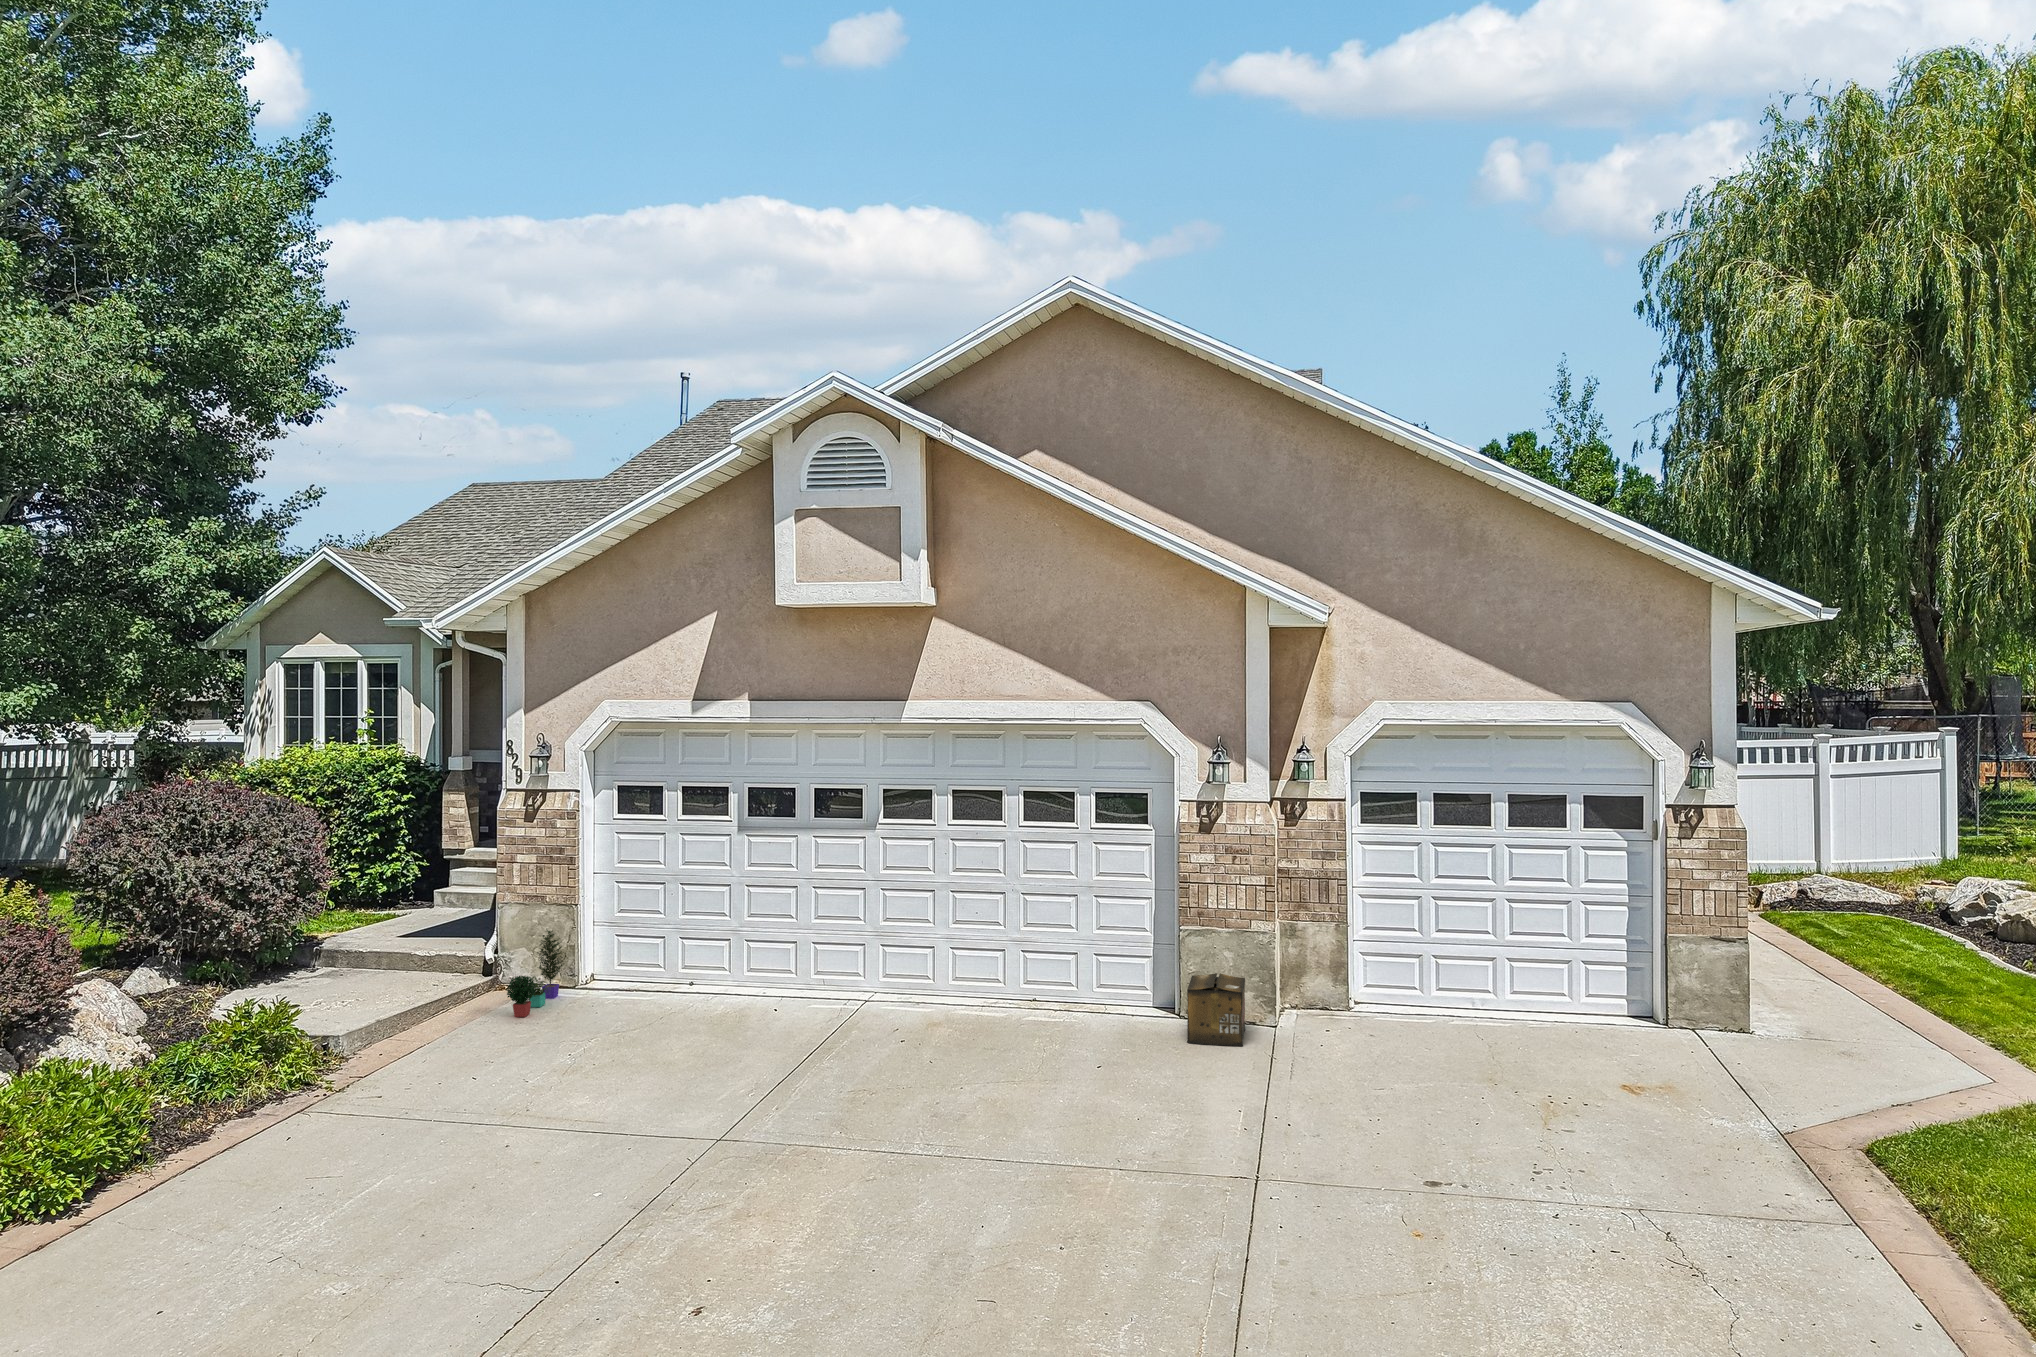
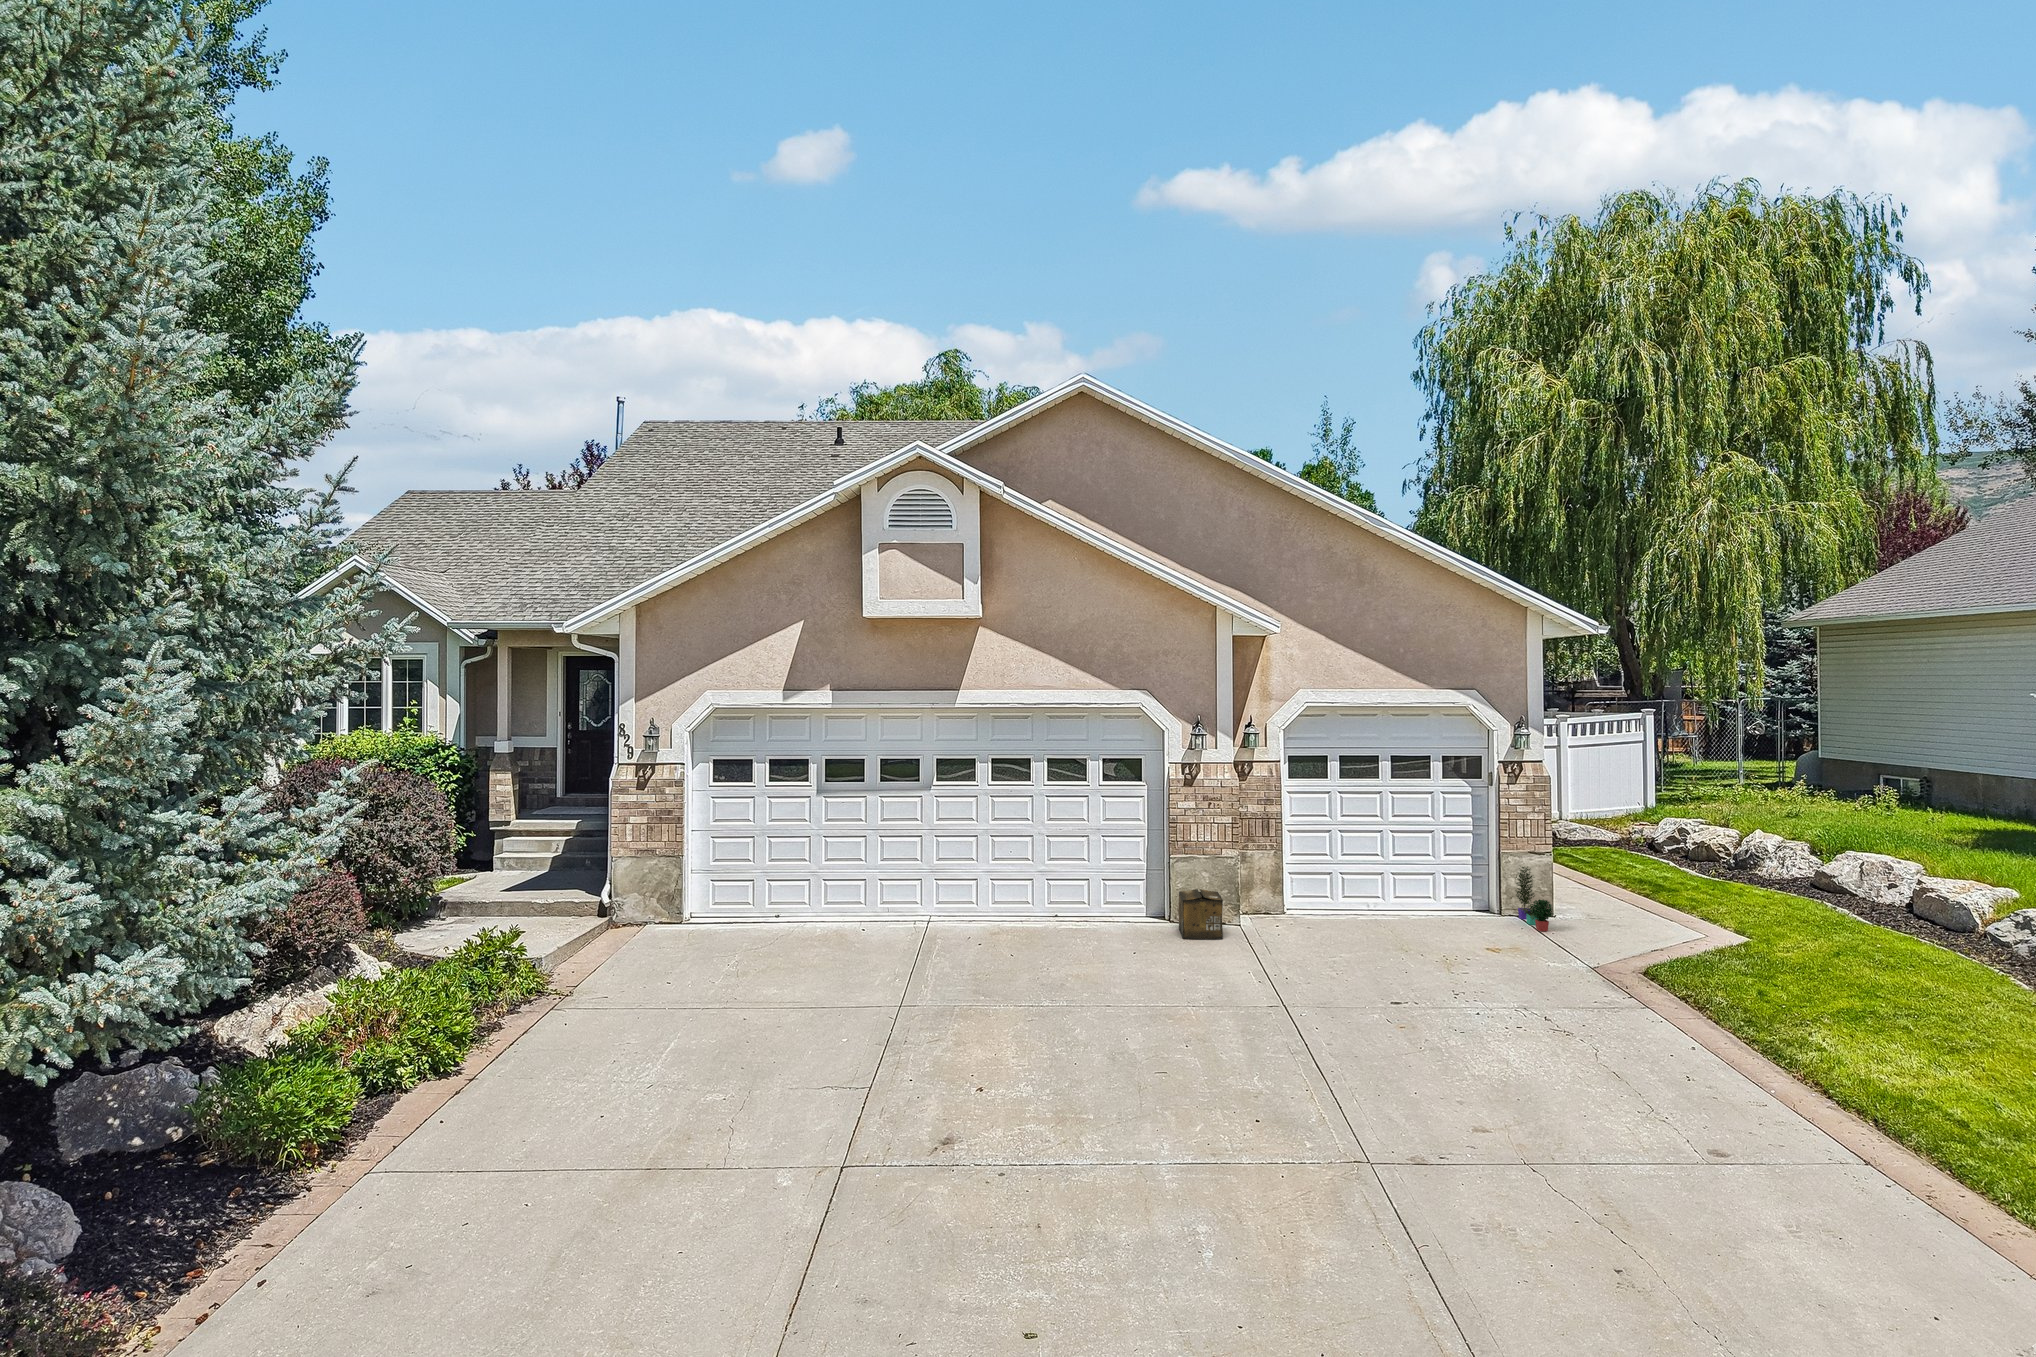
potted plant: present [506,929,563,1017] -> present [1516,867,1553,931]

